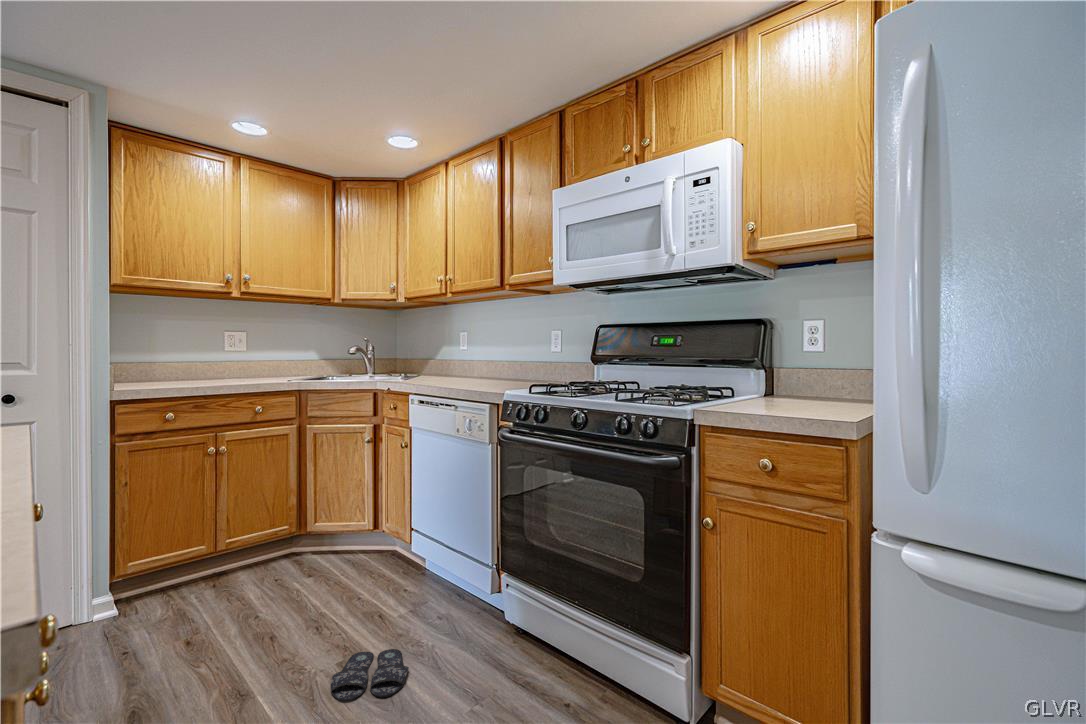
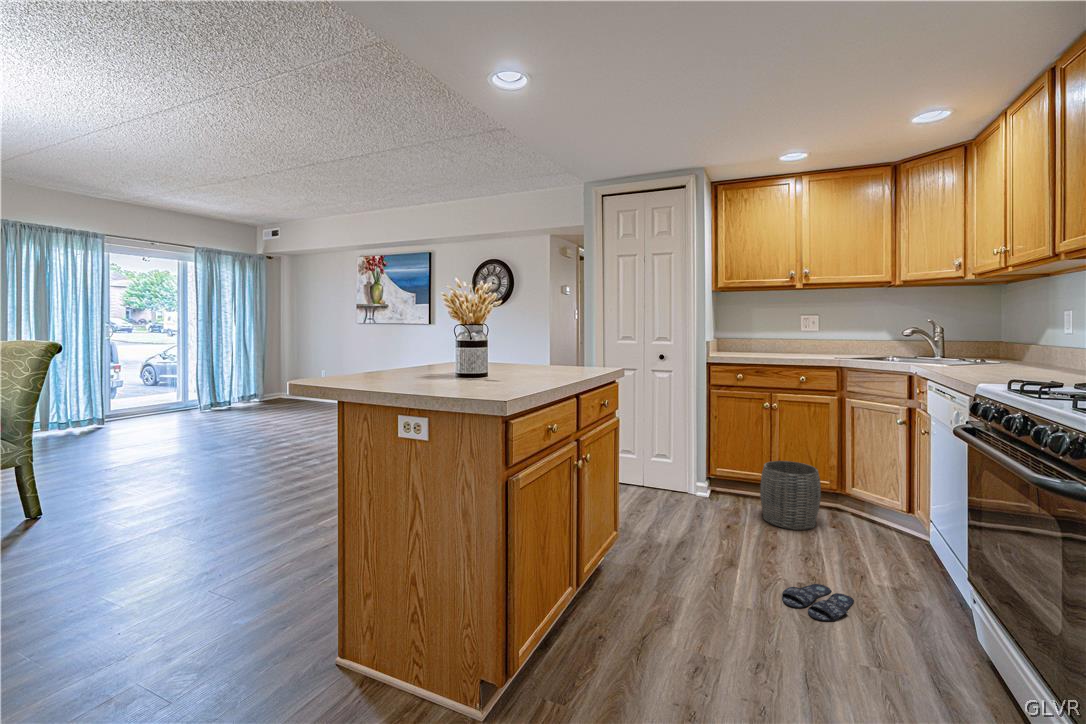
woven basket: none [221,514,302,609] -> present [760,461,821,530]

